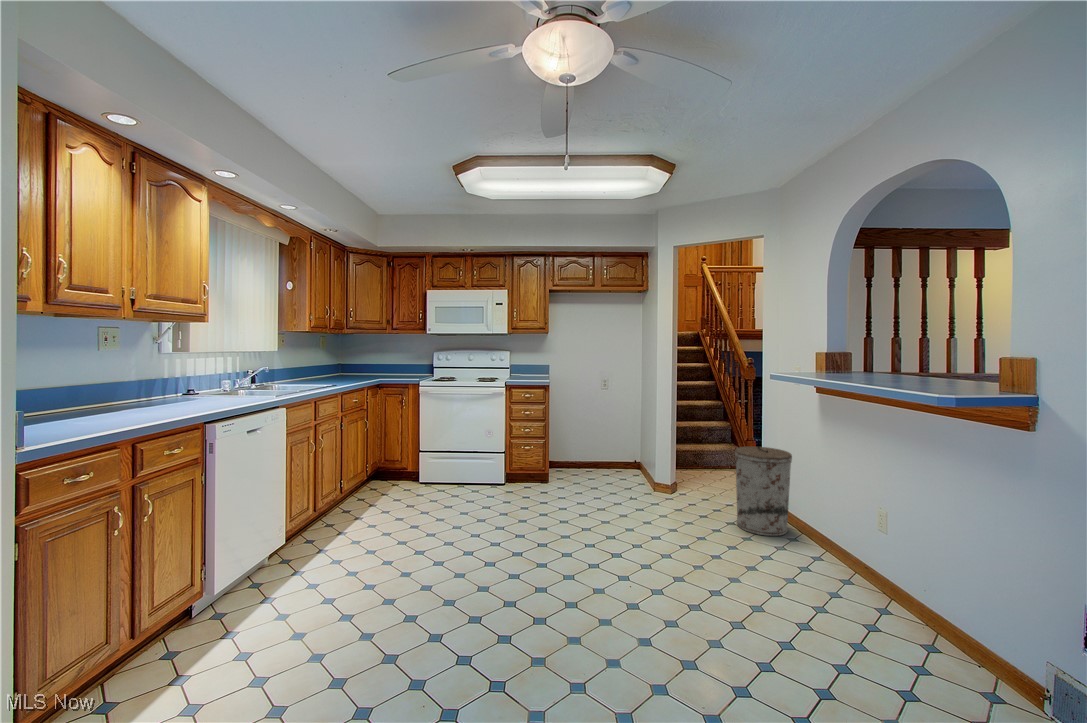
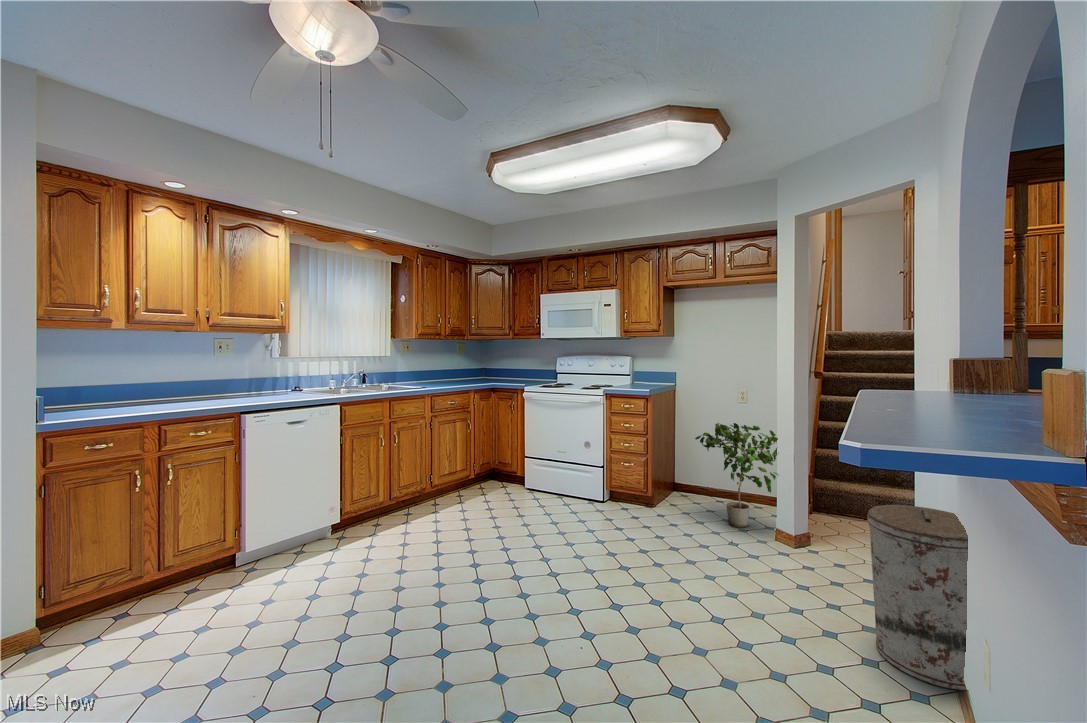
potted plant: none [583,406,646,483] -> present [695,423,778,528]

